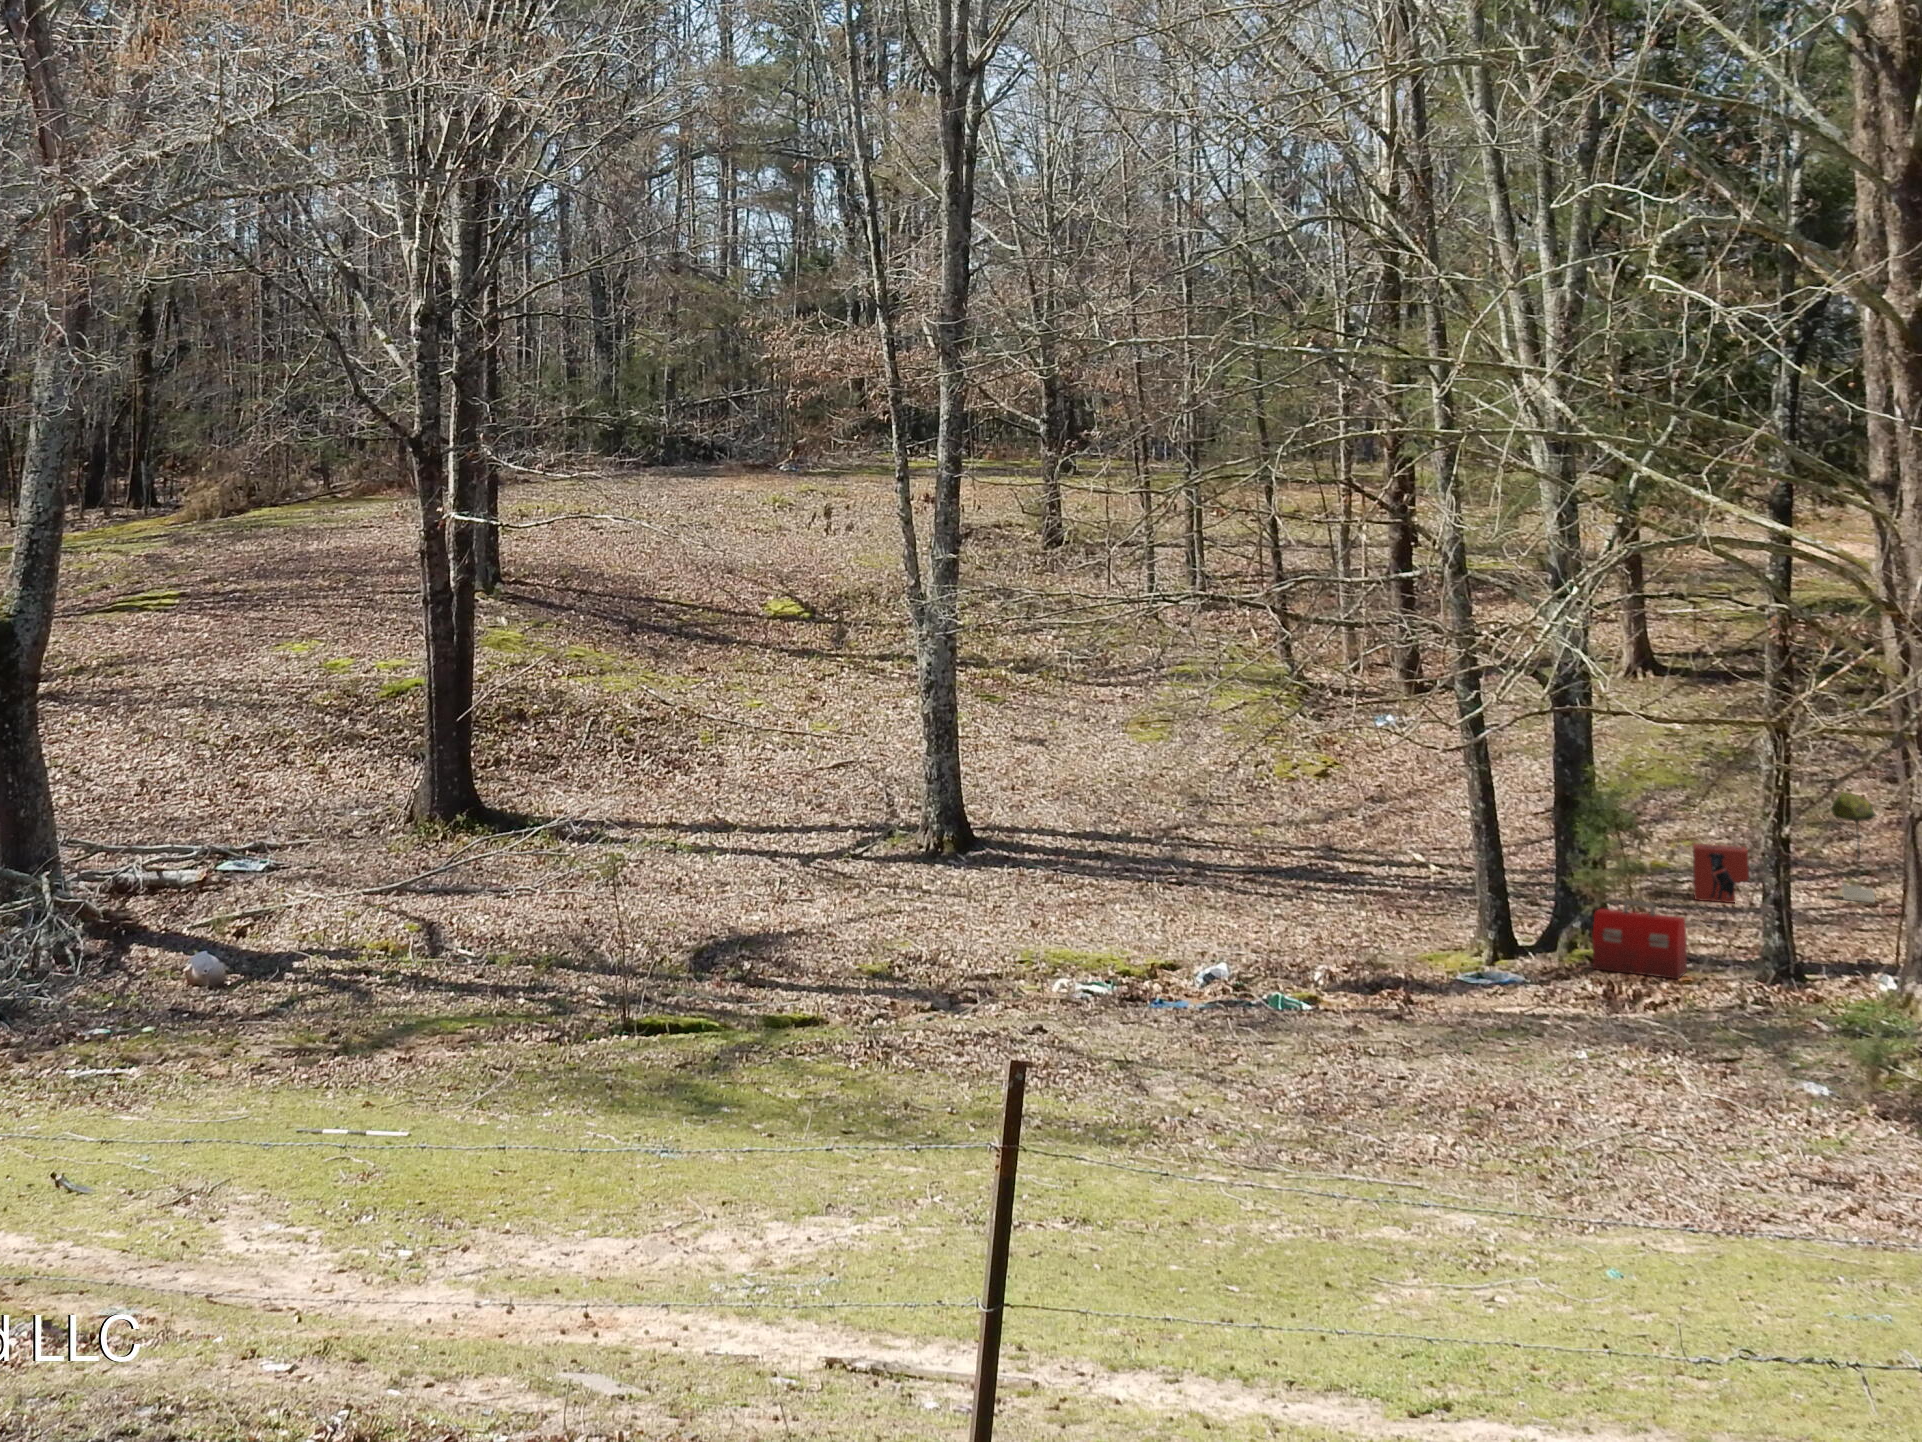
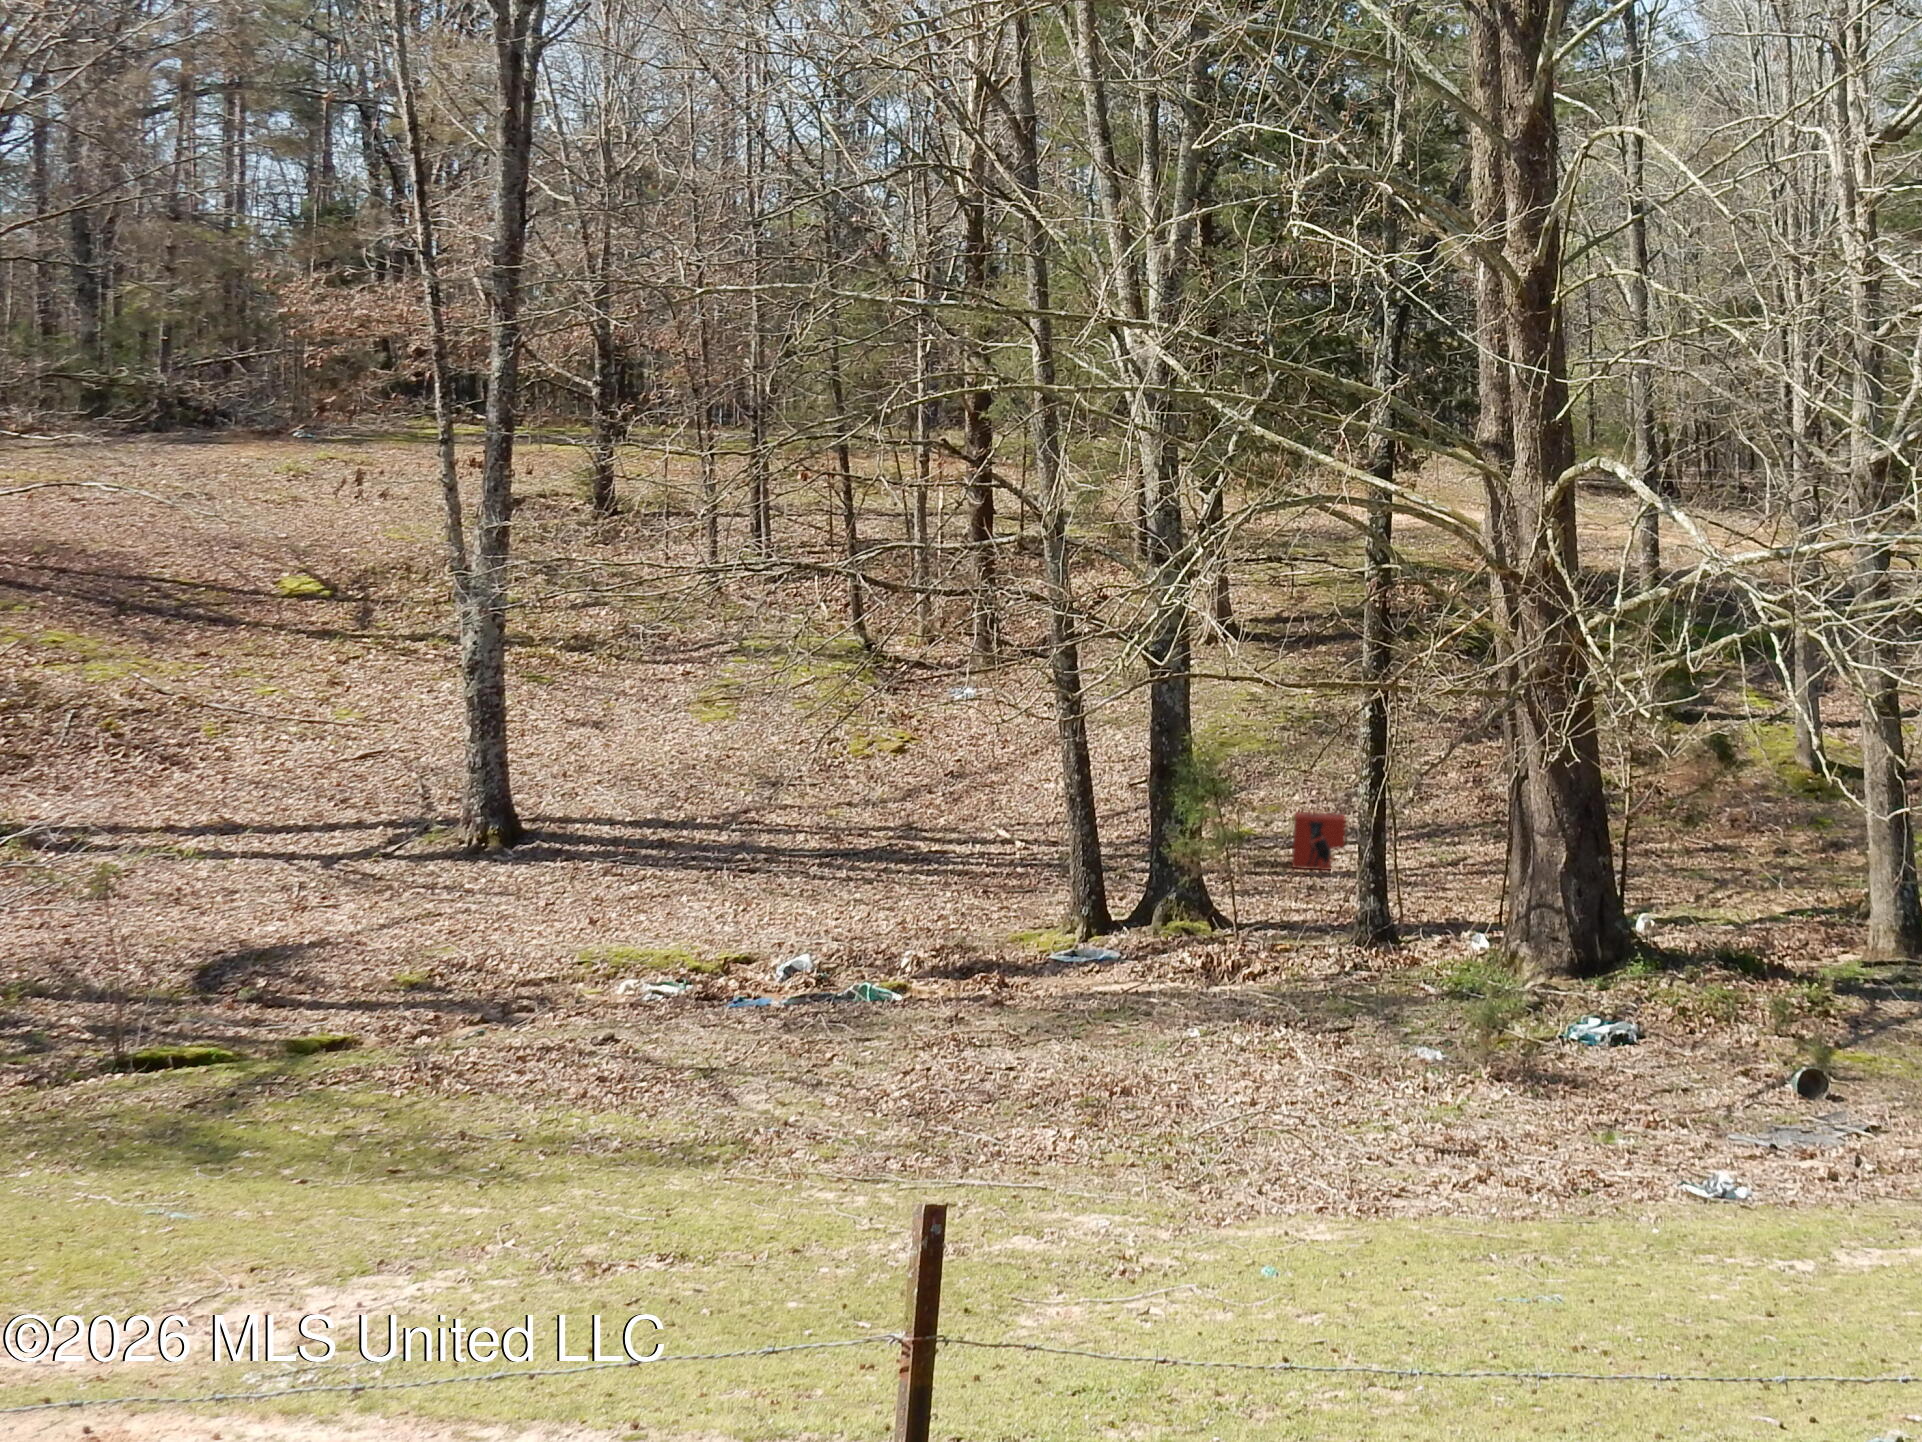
potted tree: present [1831,792,1877,902] -> none [1426,757,1468,864]
toolbox: present [1593,900,1687,979] -> none [1189,875,1280,949]

